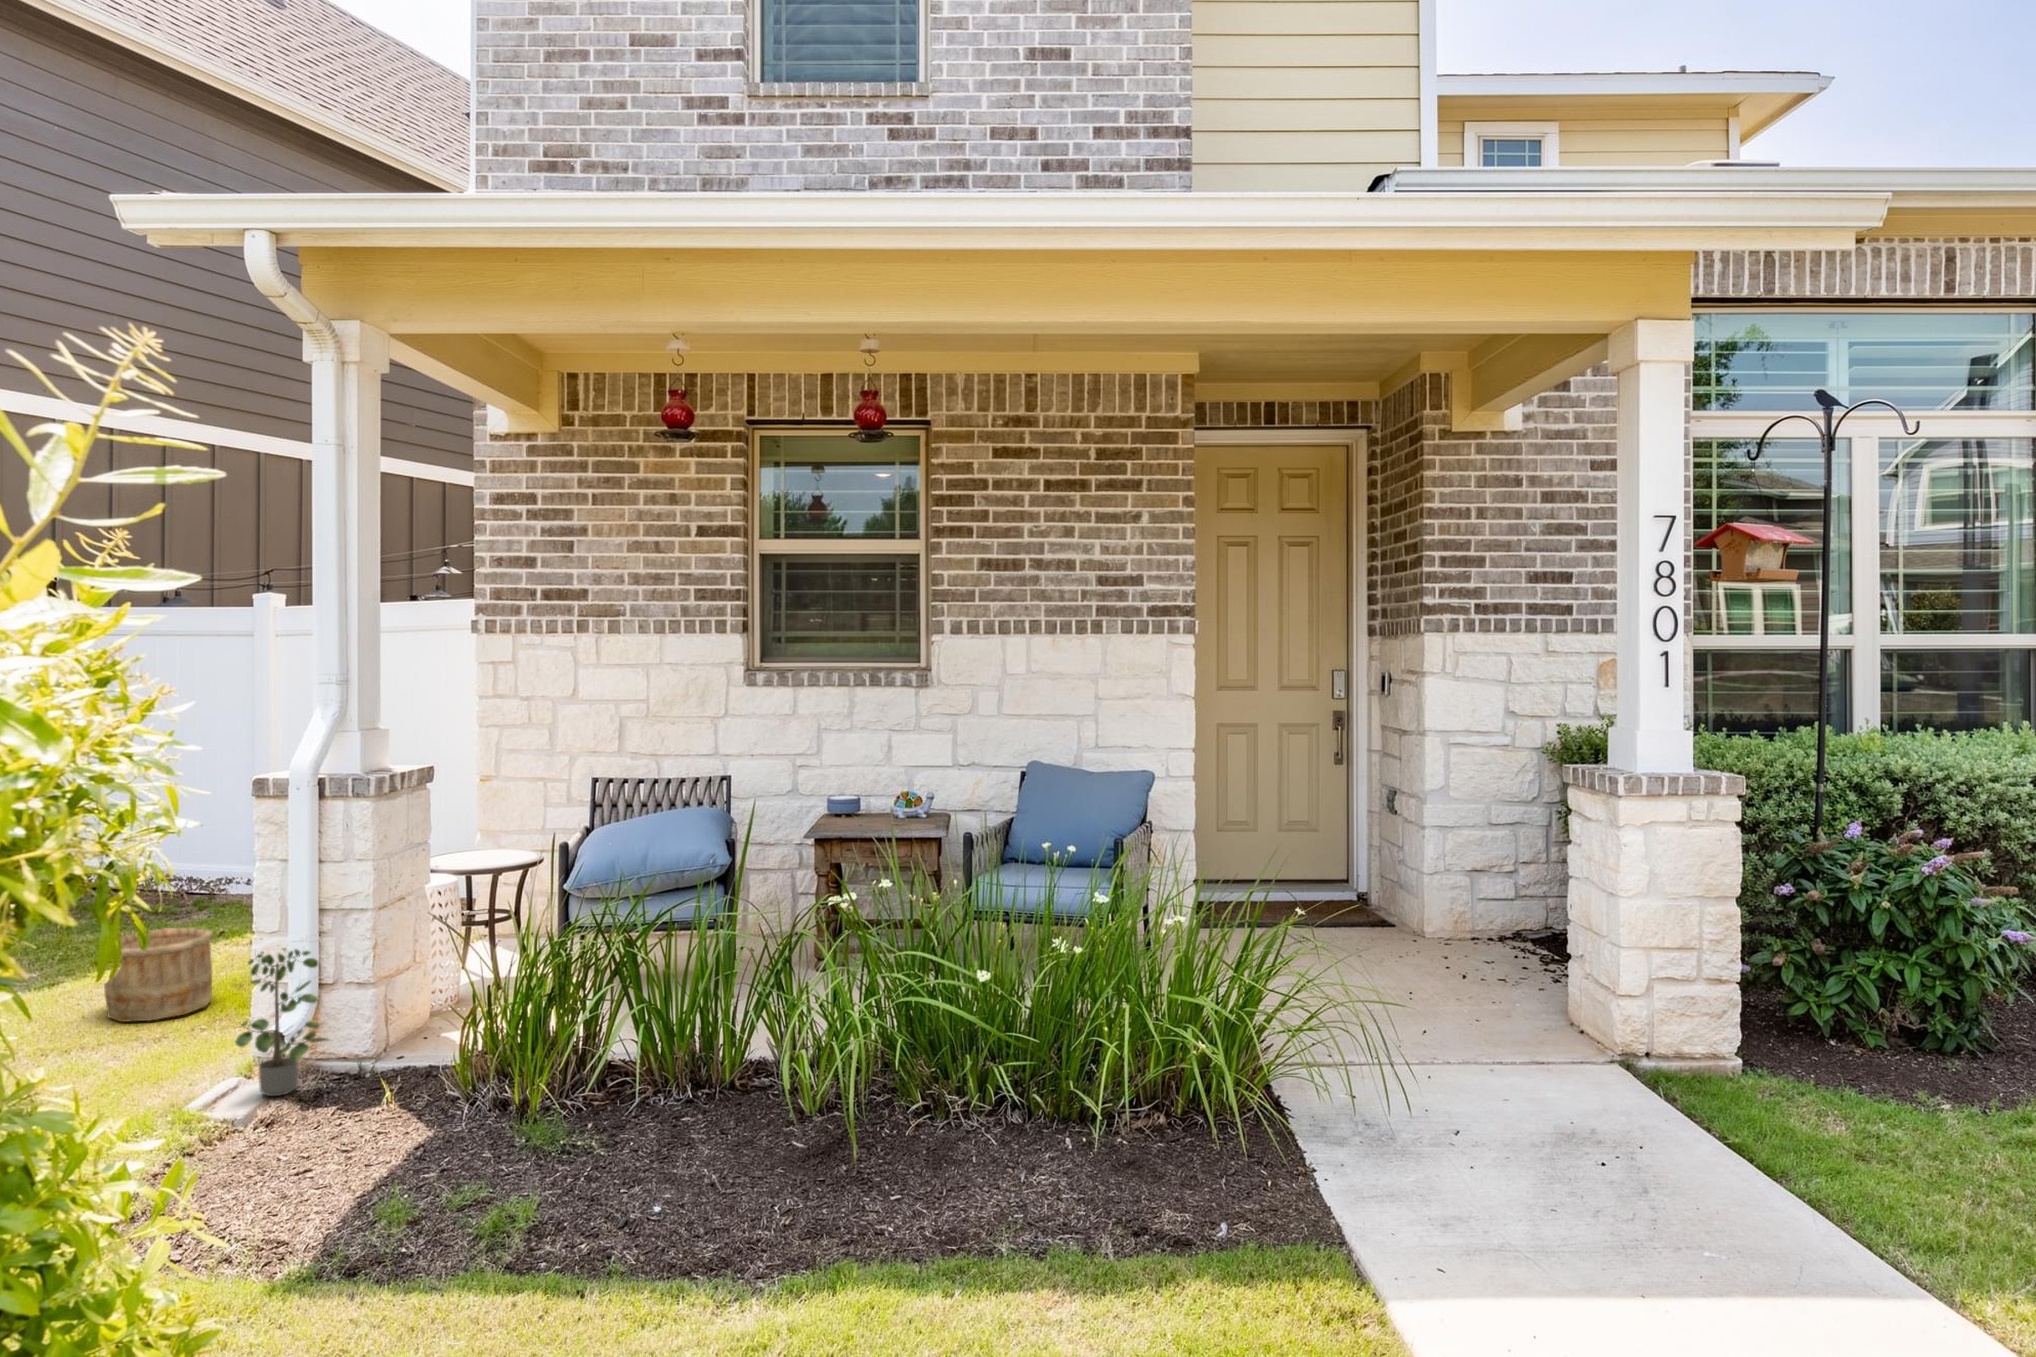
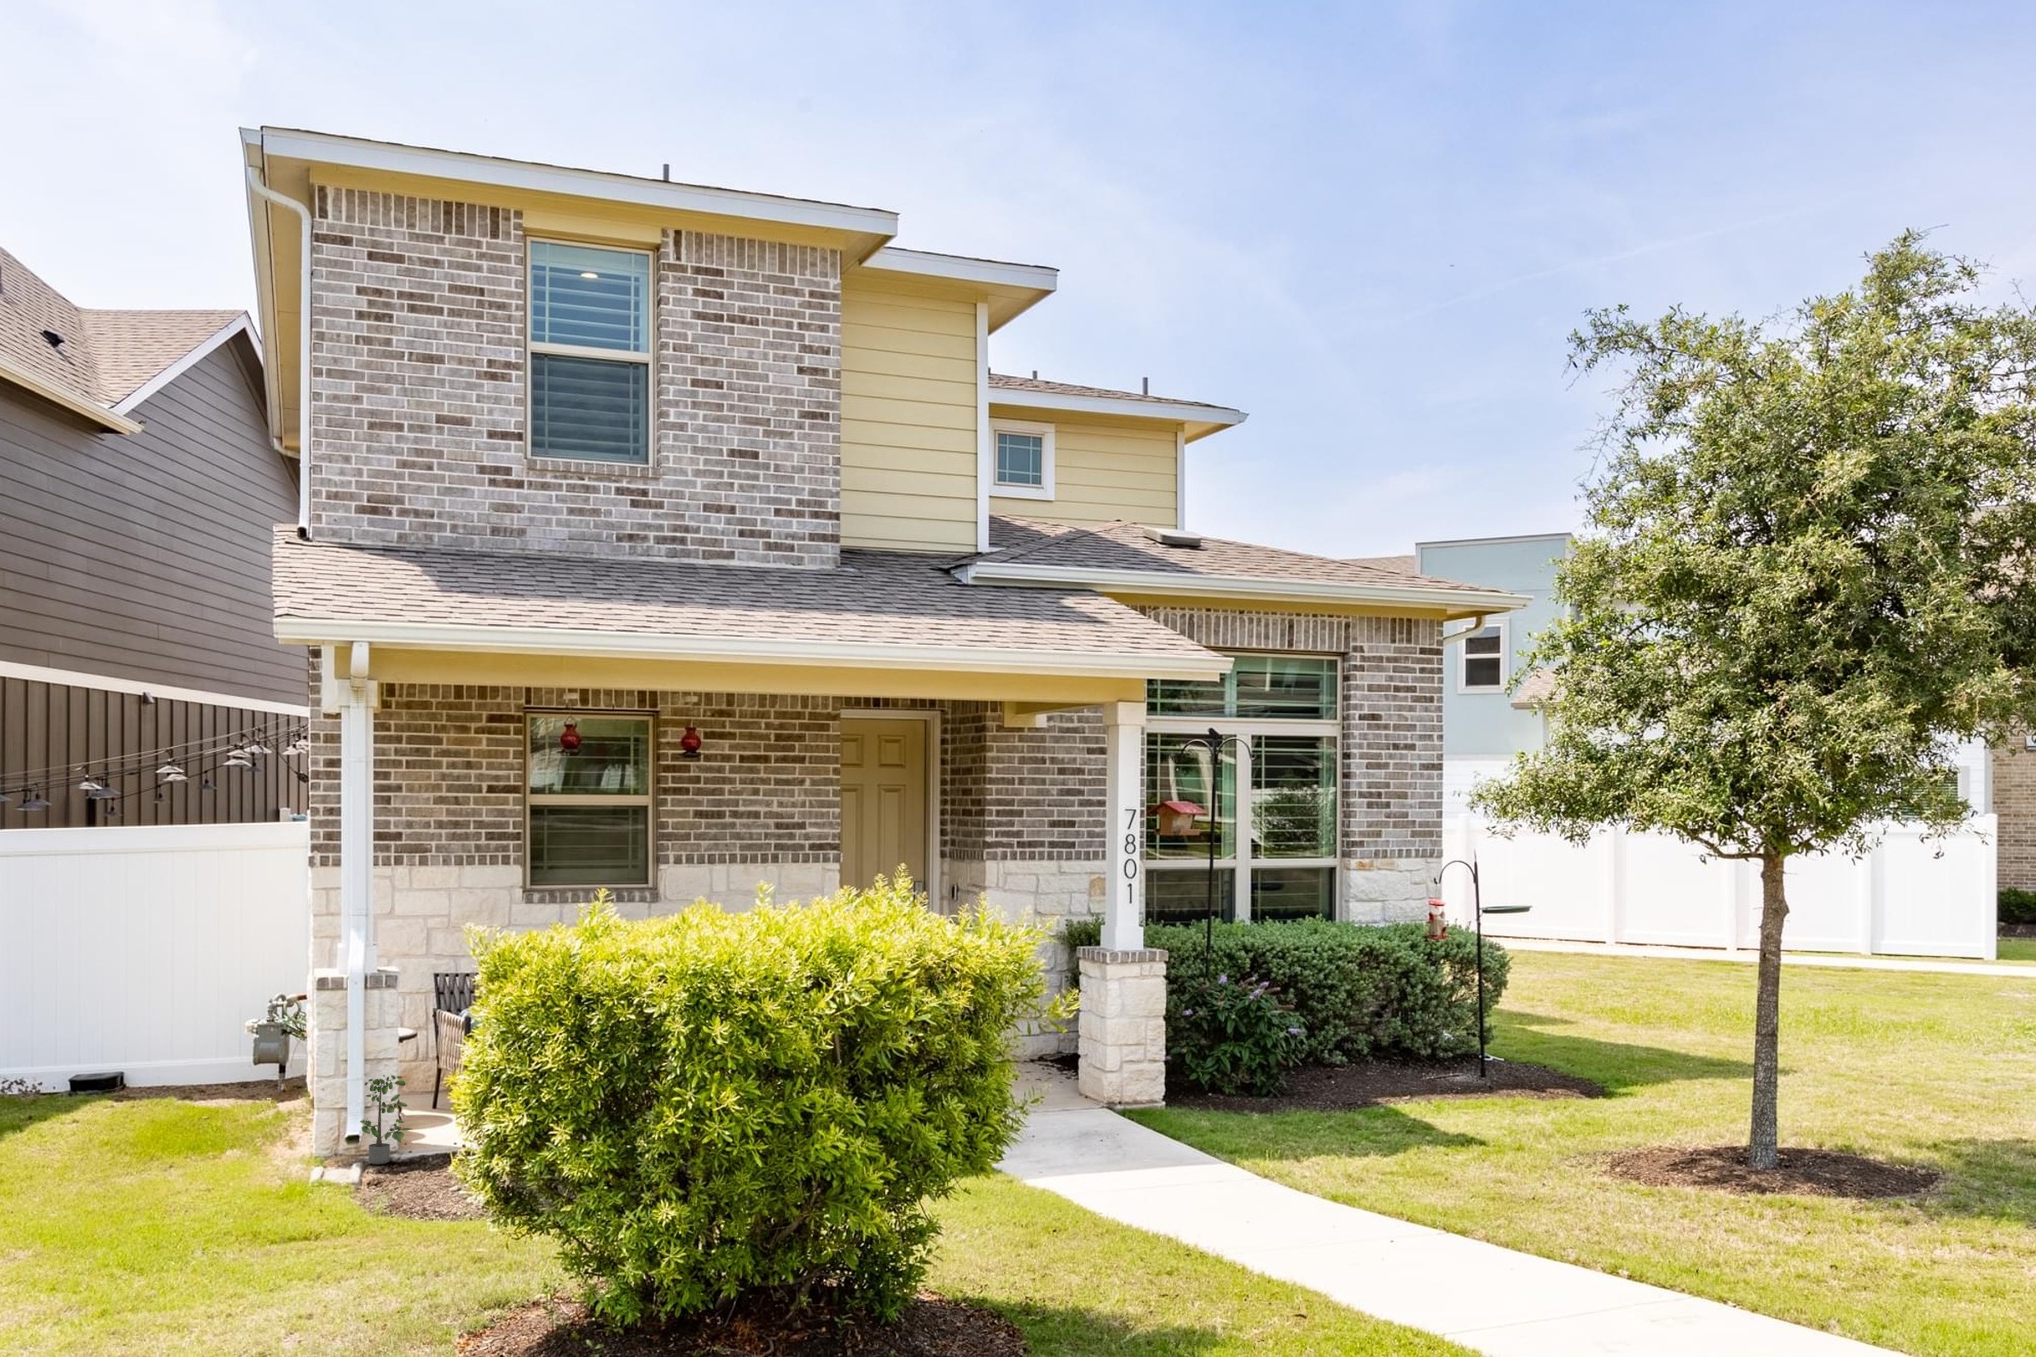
wooden bucket: present [104,928,213,1022] -> none [148,1086,220,1148]

